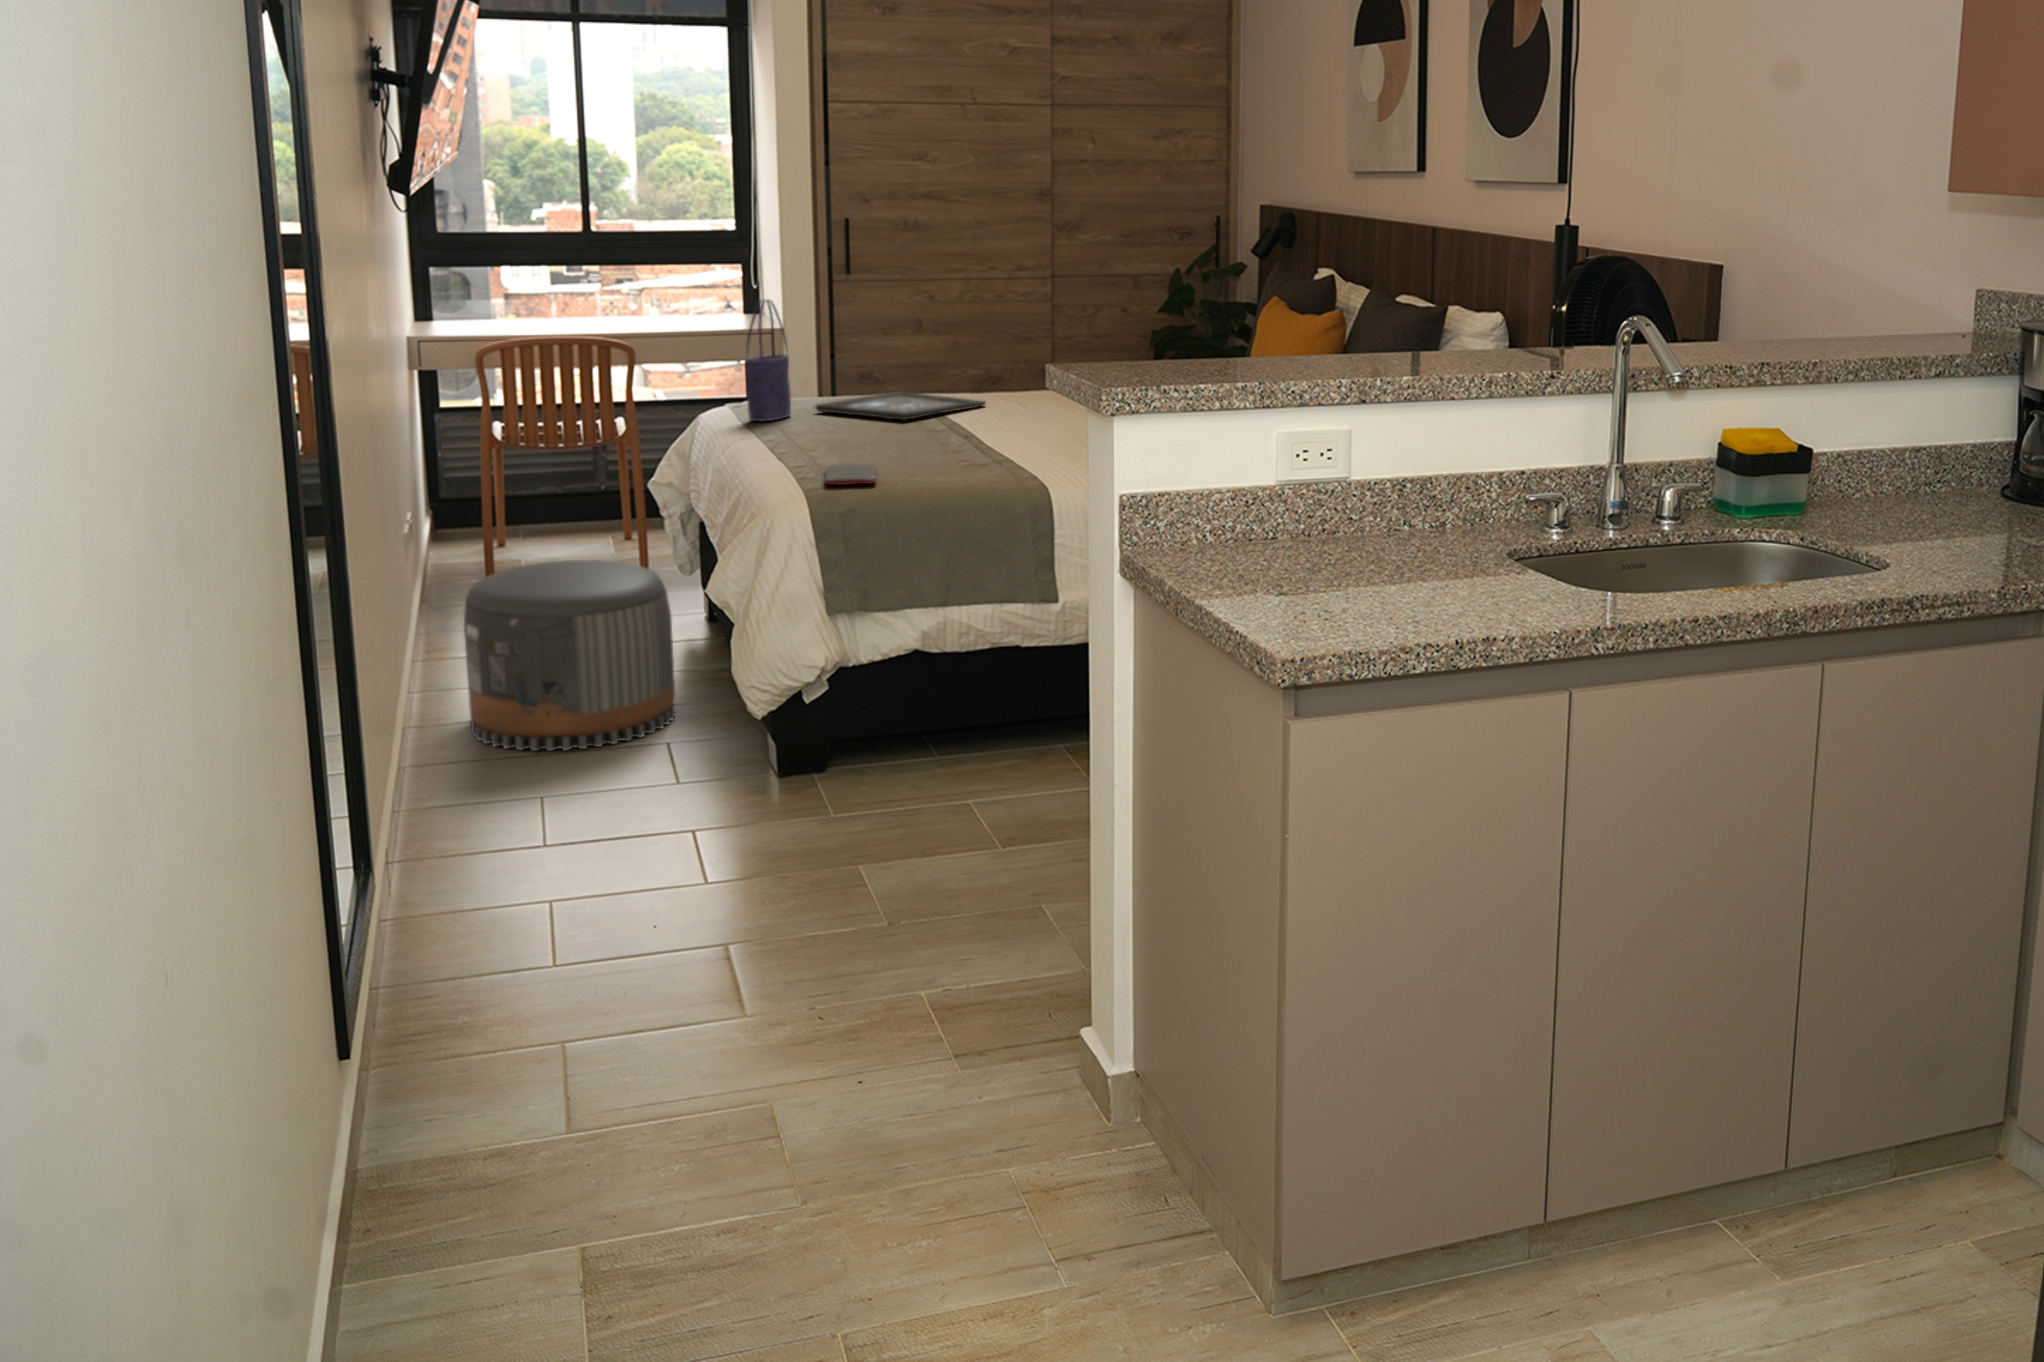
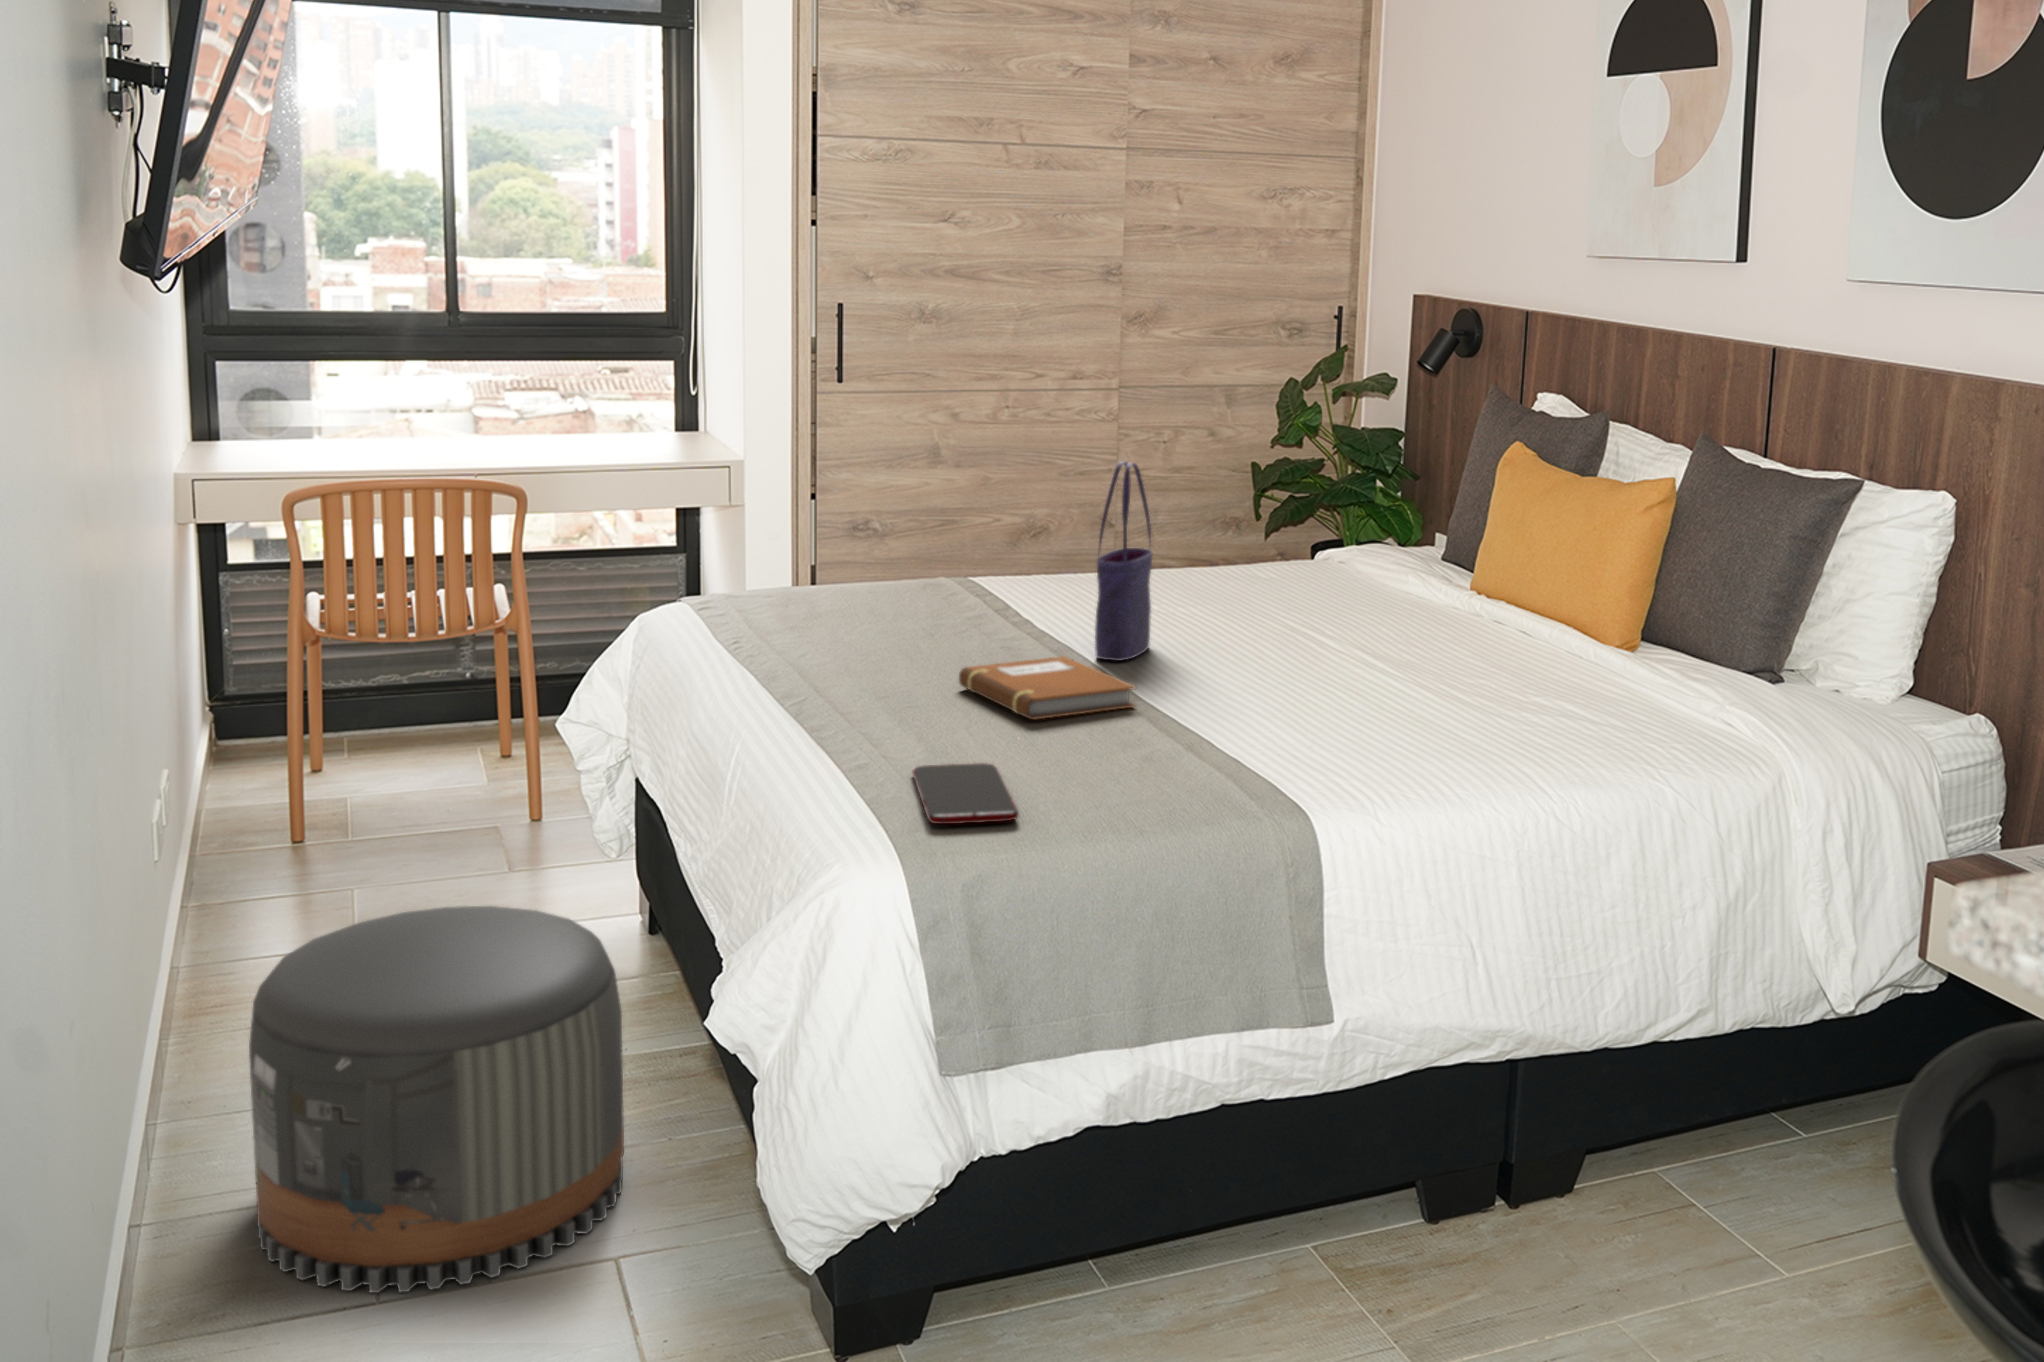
tote bag: present [746,300,791,421] -> present [1095,461,1152,661]
tray: present [816,392,986,420] -> none [836,577,1095,641]
notebook: none [875,422,977,450] -> present [959,657,1136,719]

